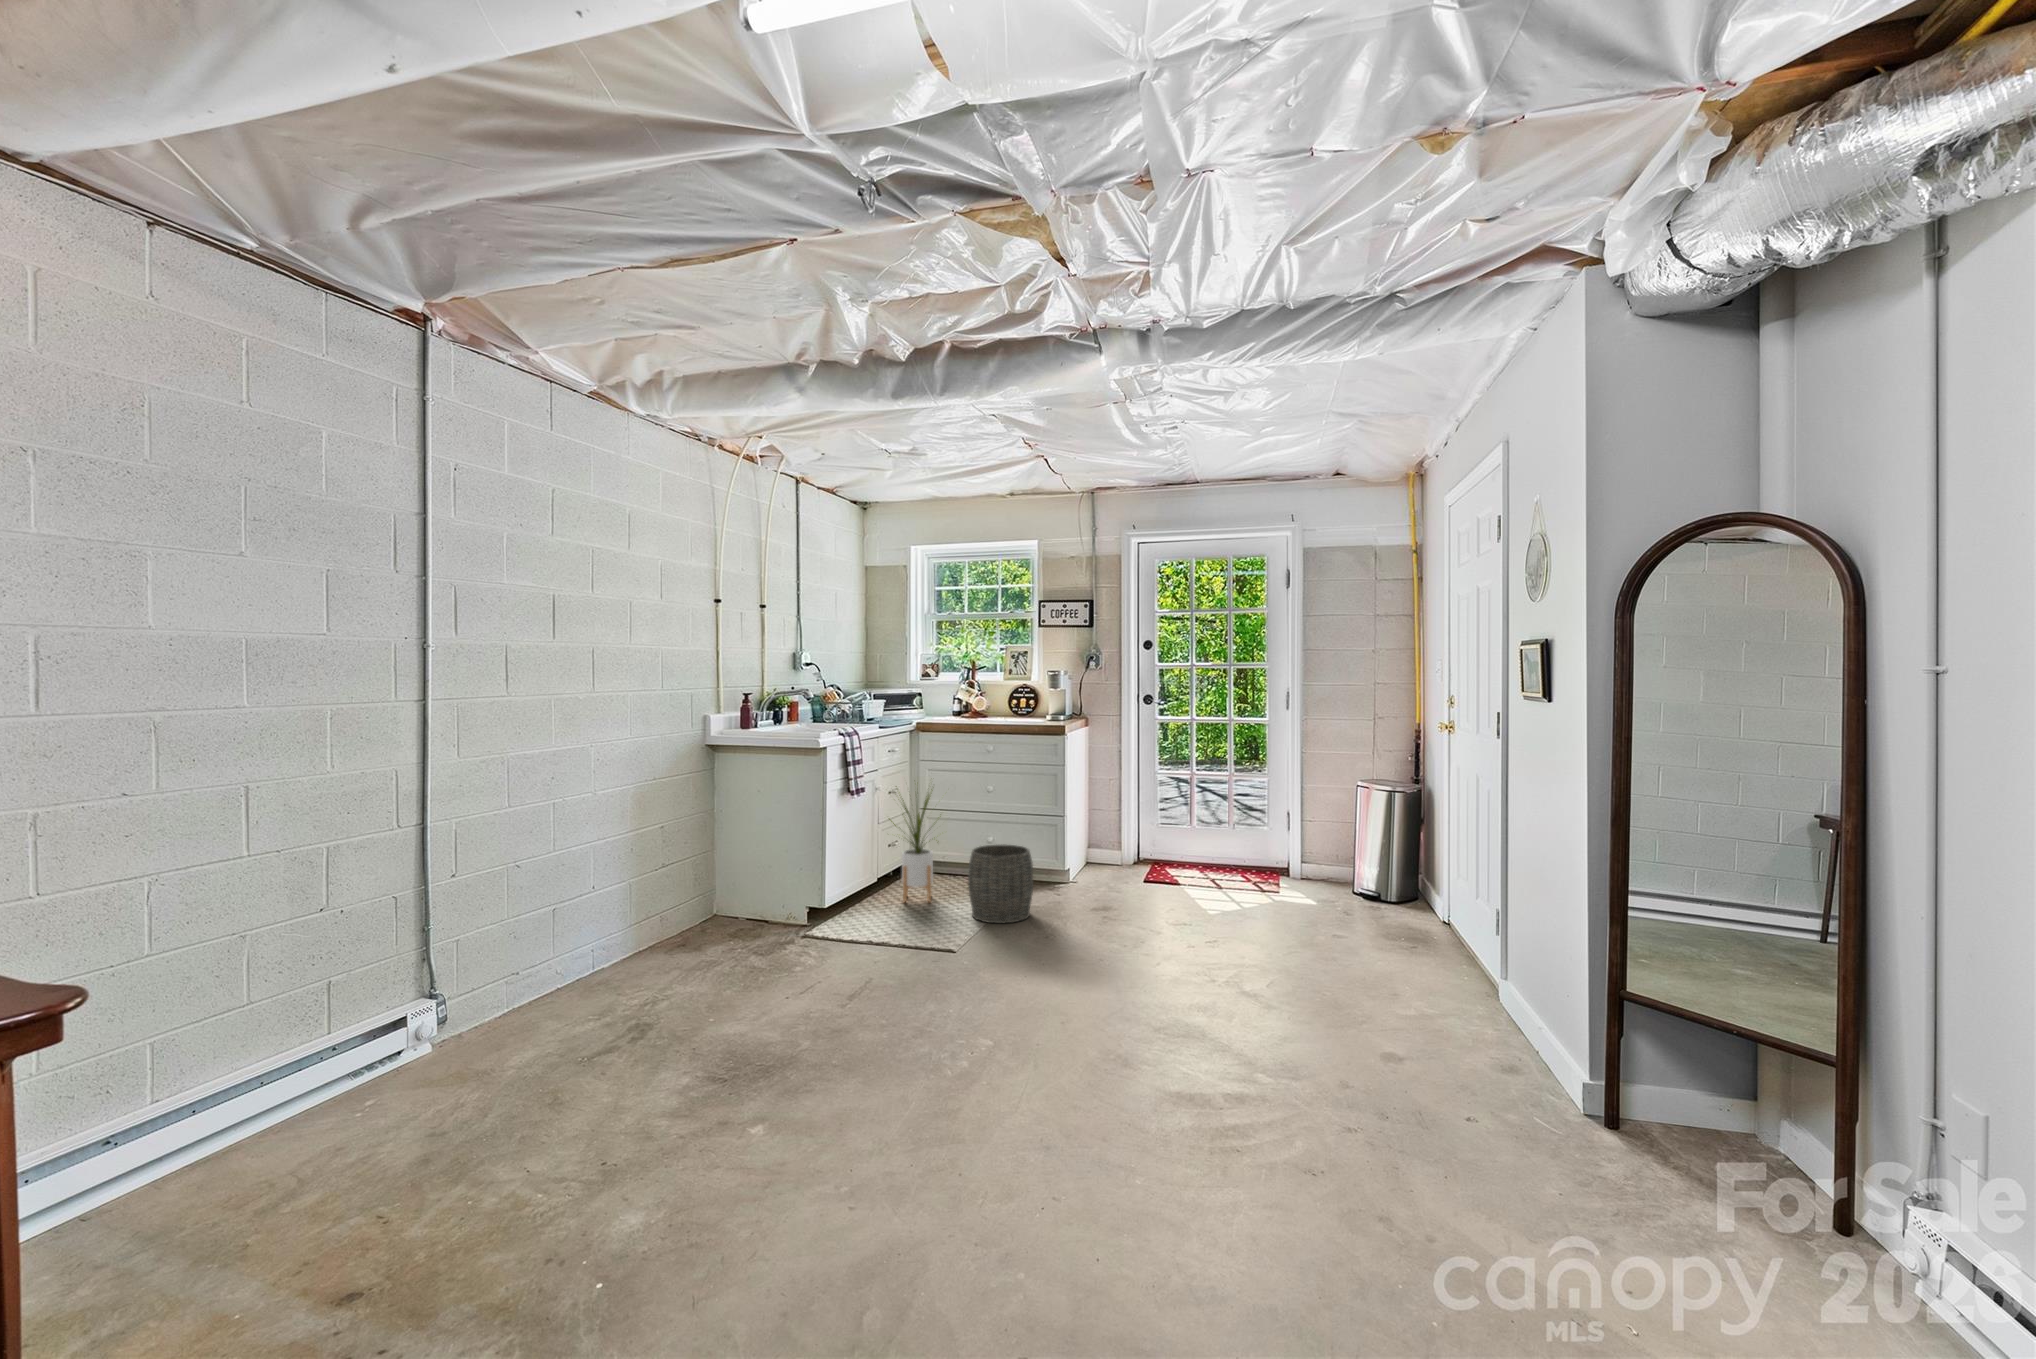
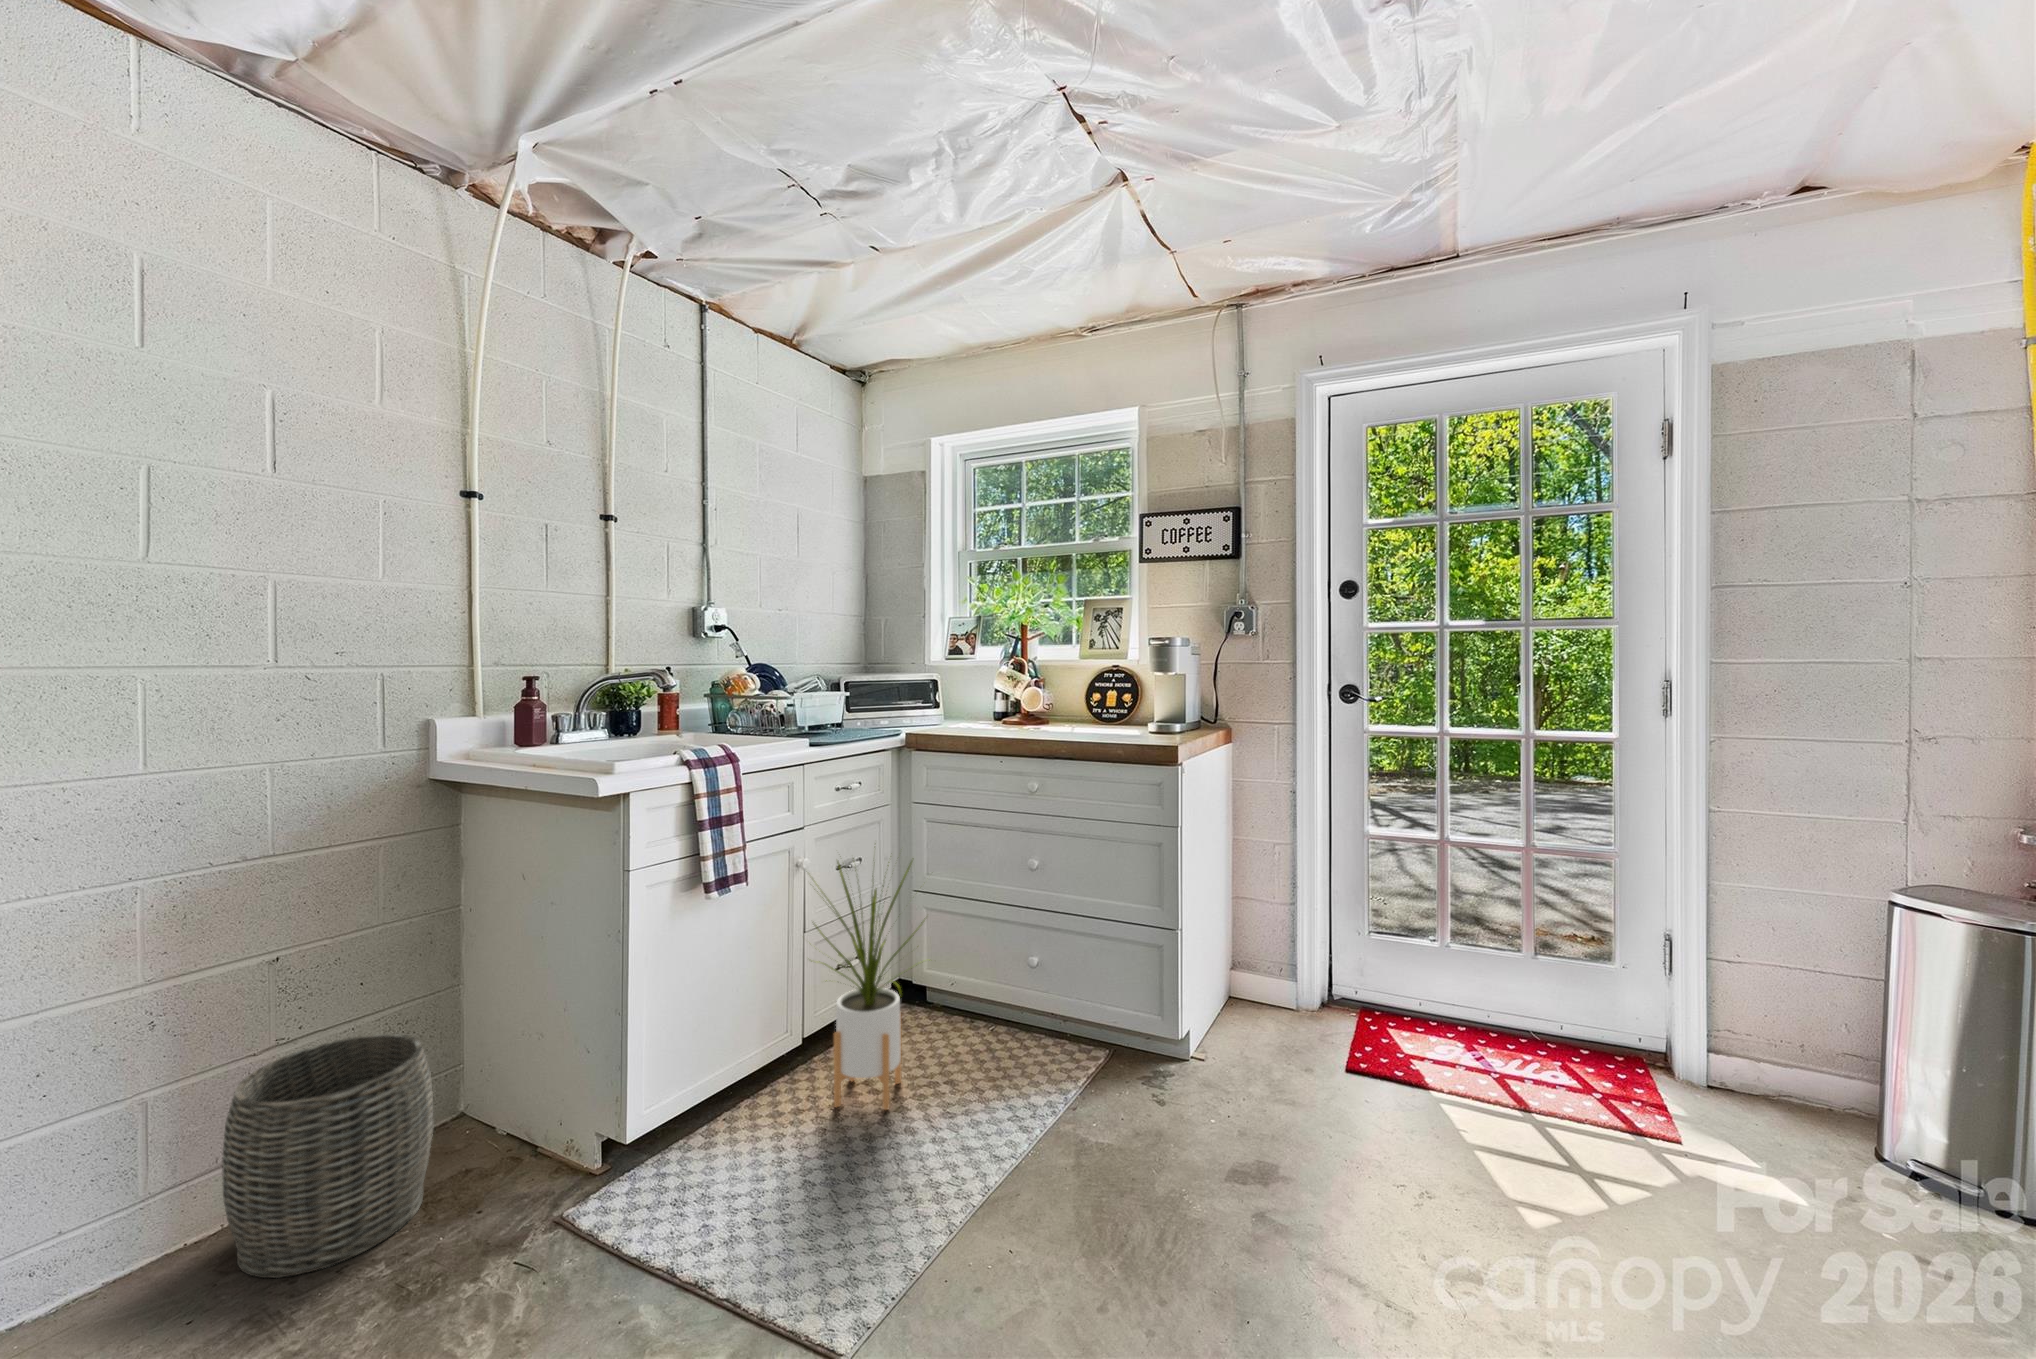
woven basket: present [968,844,1033,923] -> present [222,1034,433,1278]

